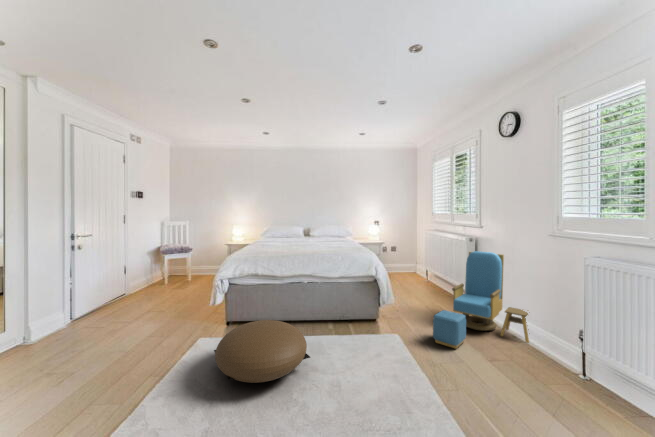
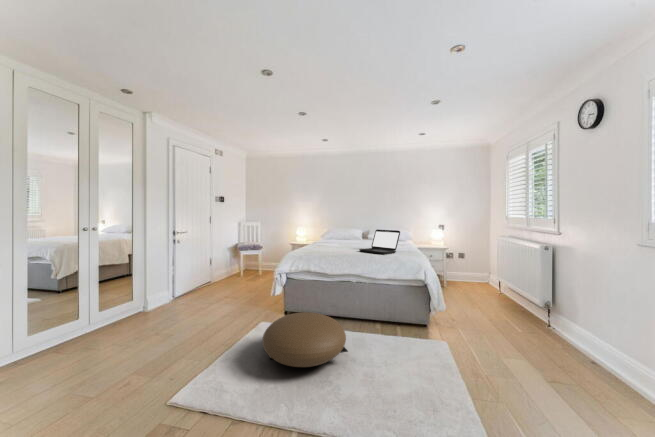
laptop: none [307,227,347,253] -> present [360,230,400,254]
armchair: present [433,251,529,349] -> none [487,260,622,372]

